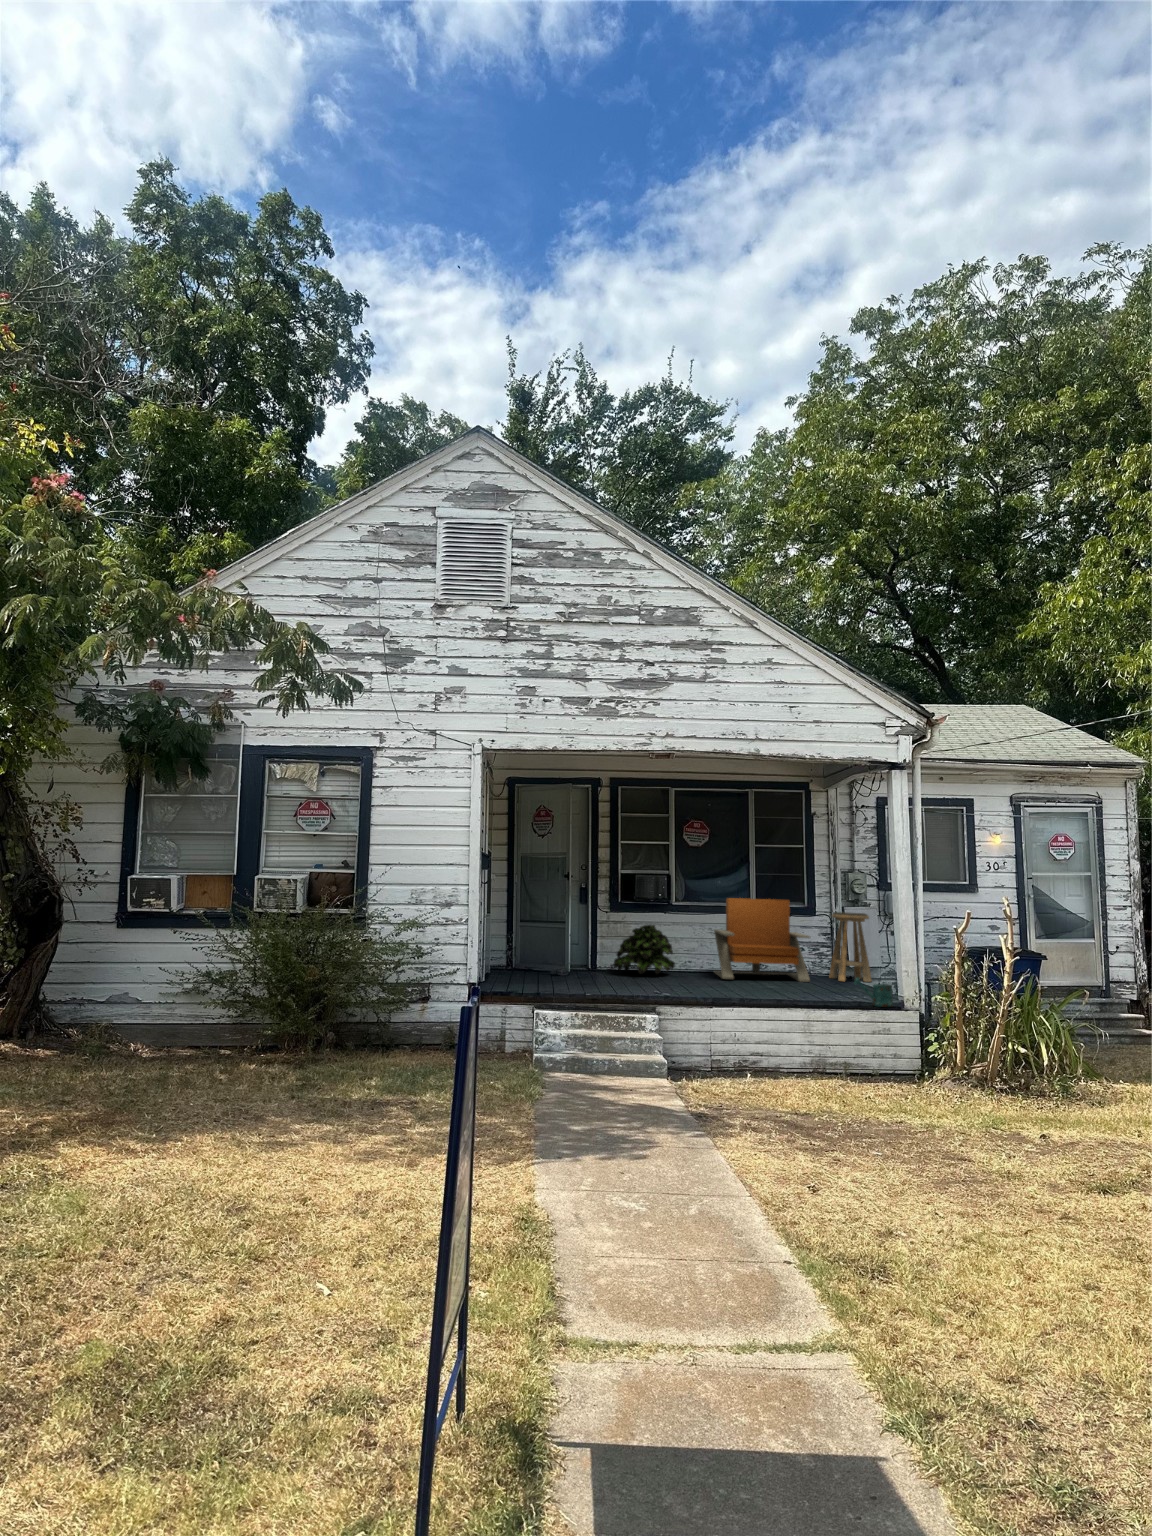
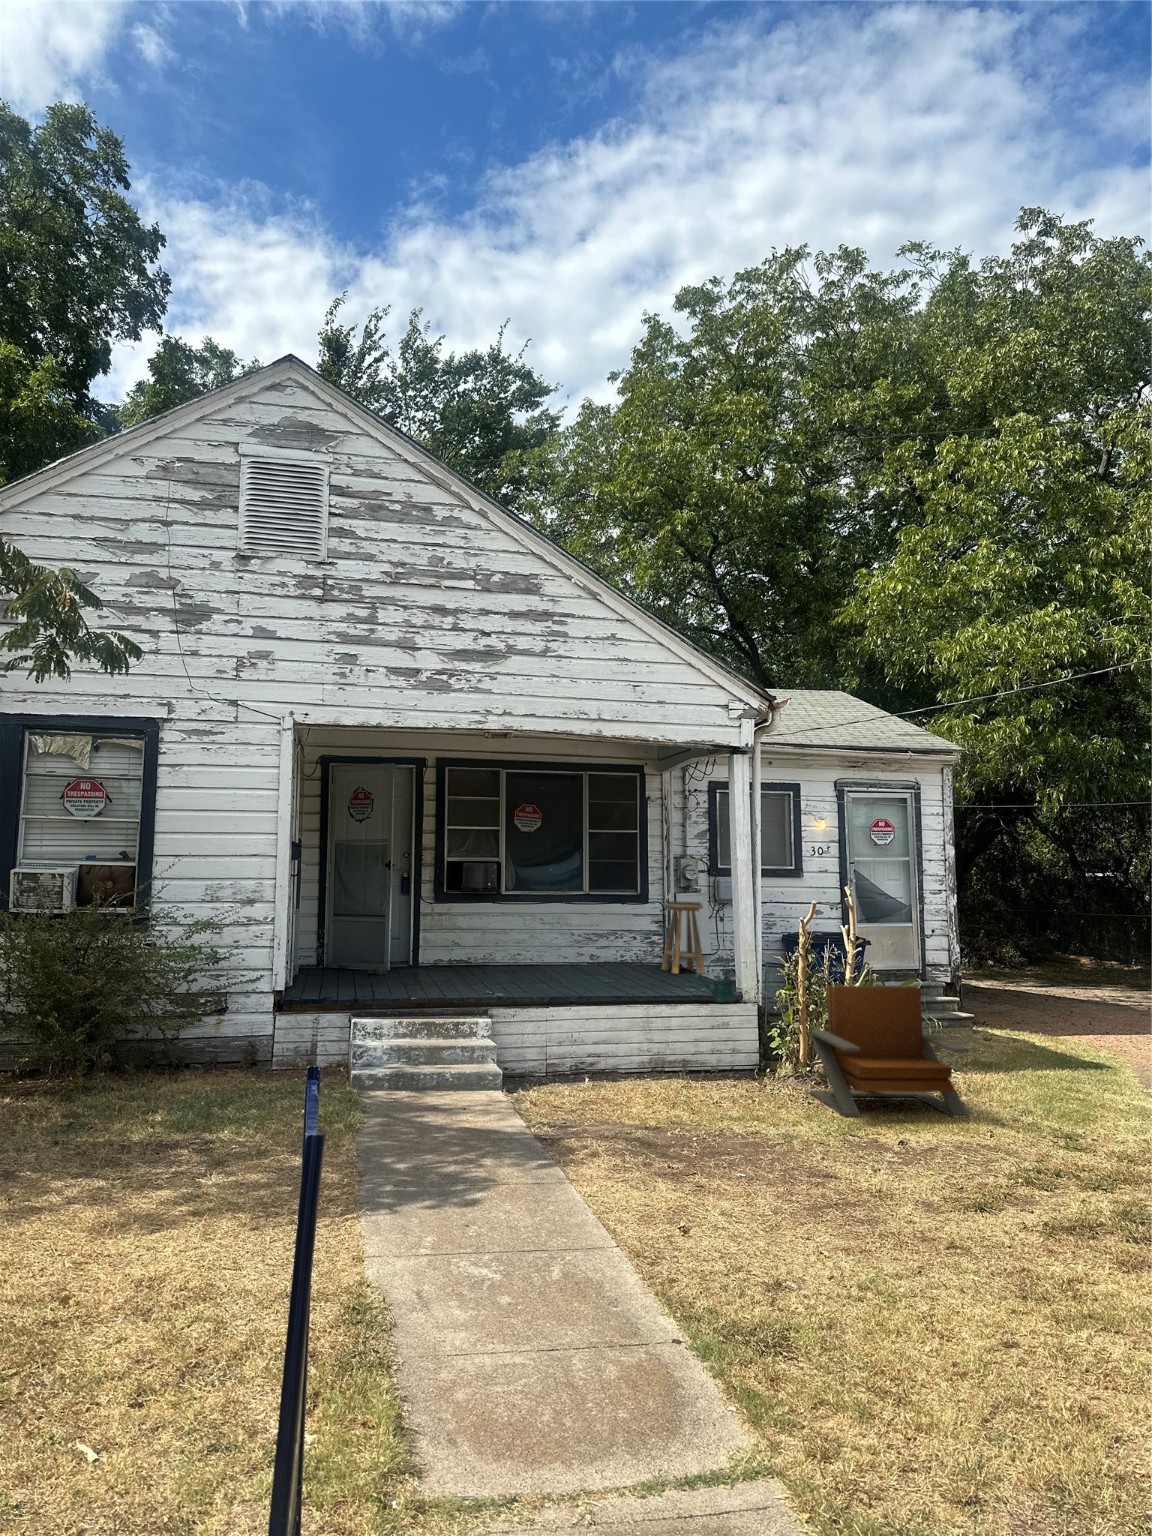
lounge chair: present [714,898,810,982] -> present [809,985,969,1118]
potted plant: present [614,925,675,974] -> none [435,917,502,972]

